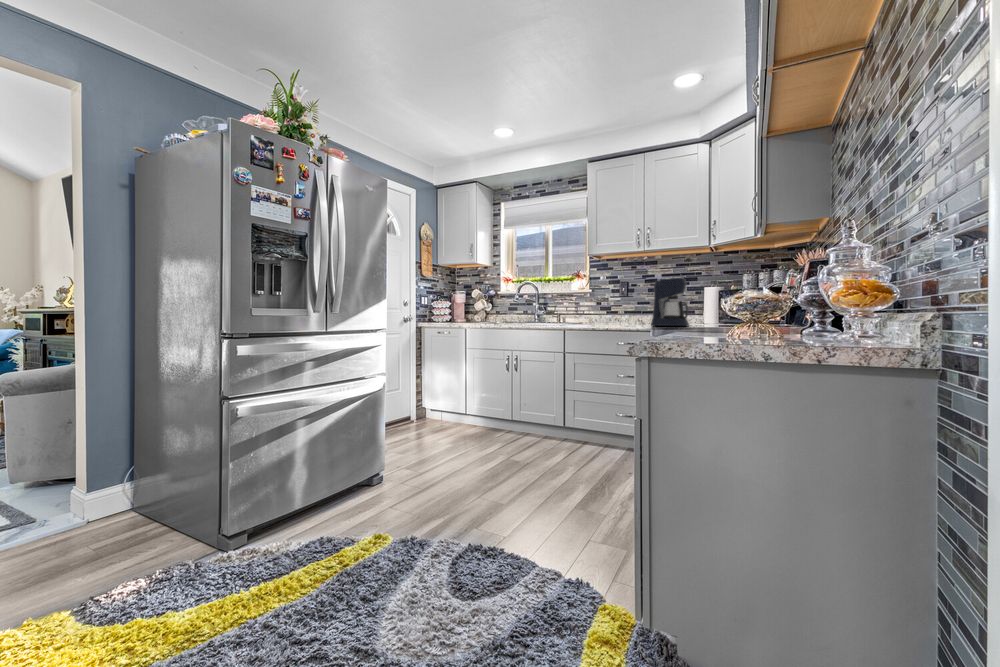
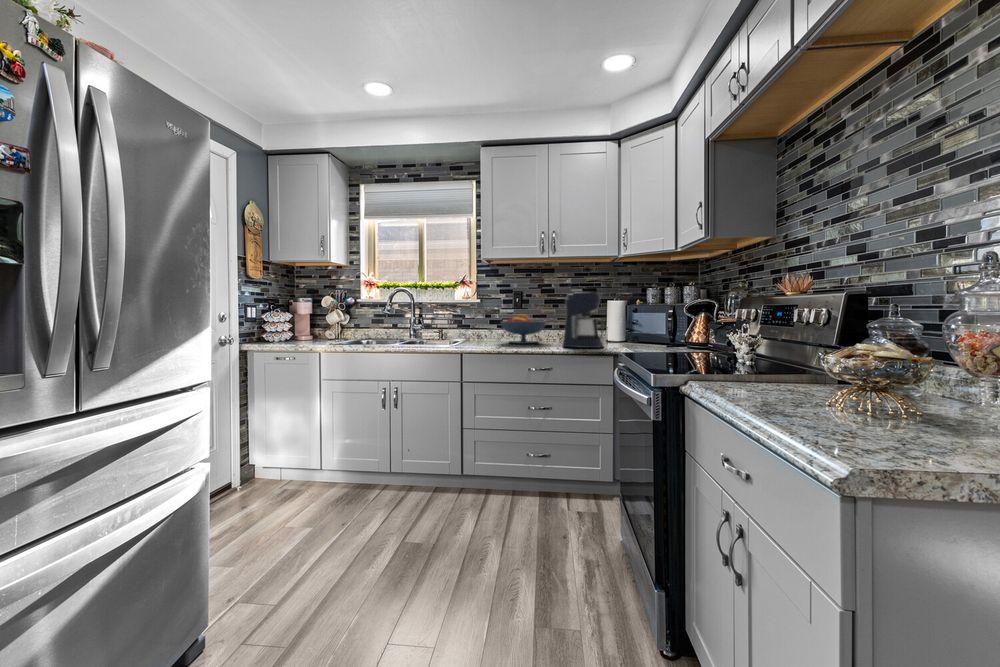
fruit bowl: none [603,300,644,324] -> present [501,314,546,344]

